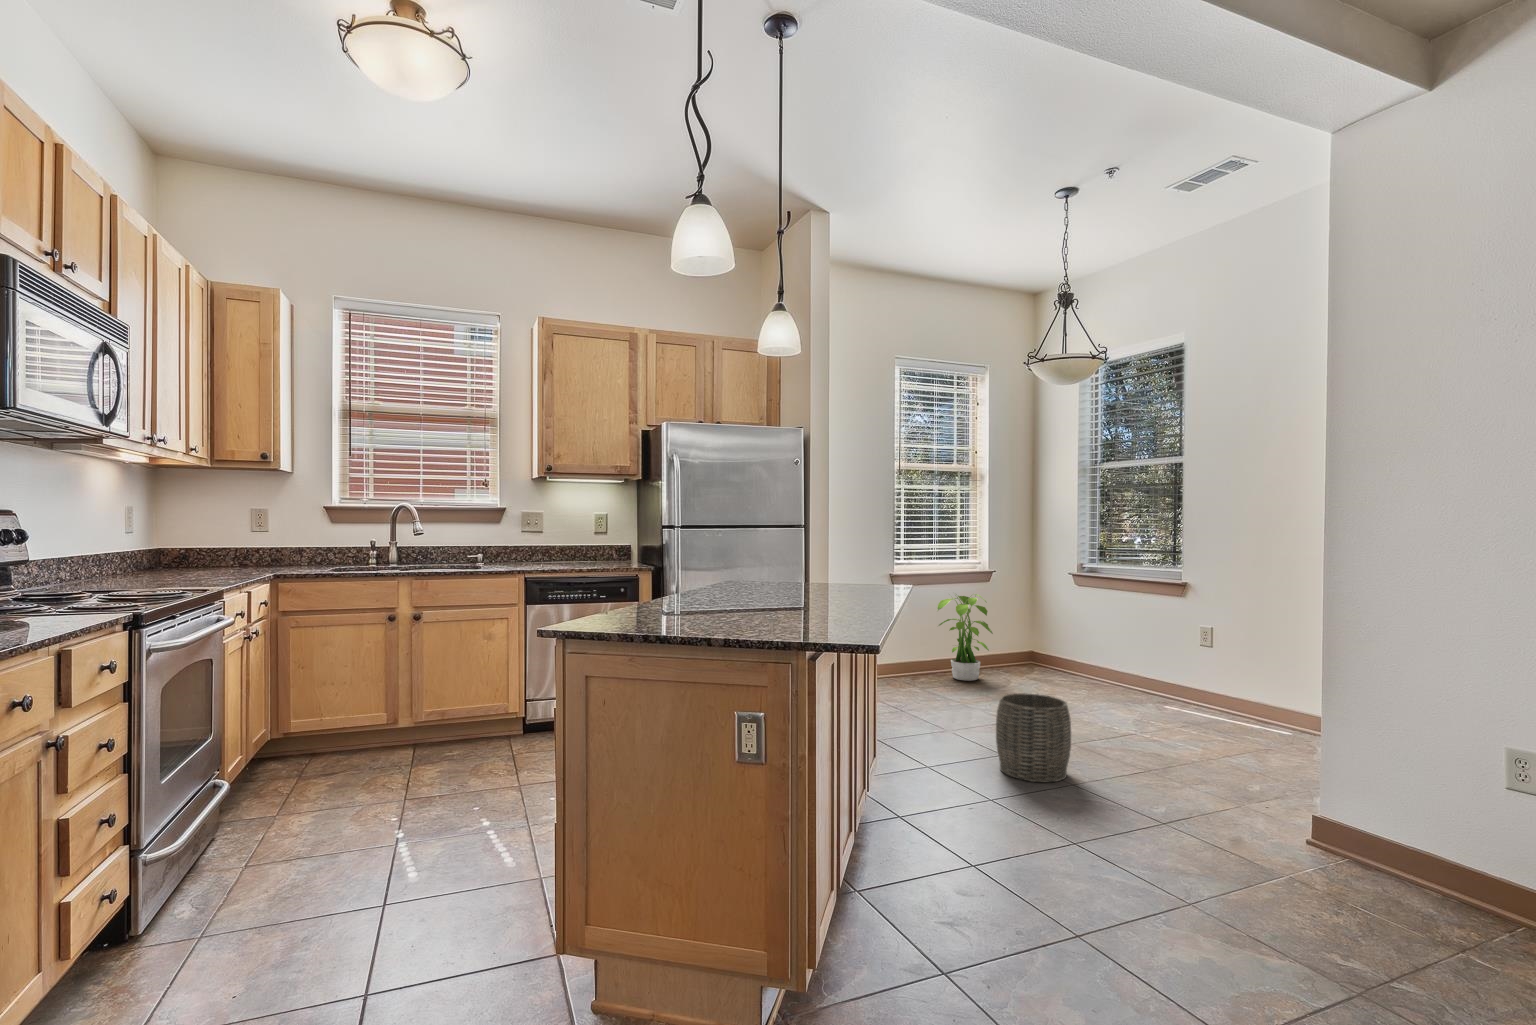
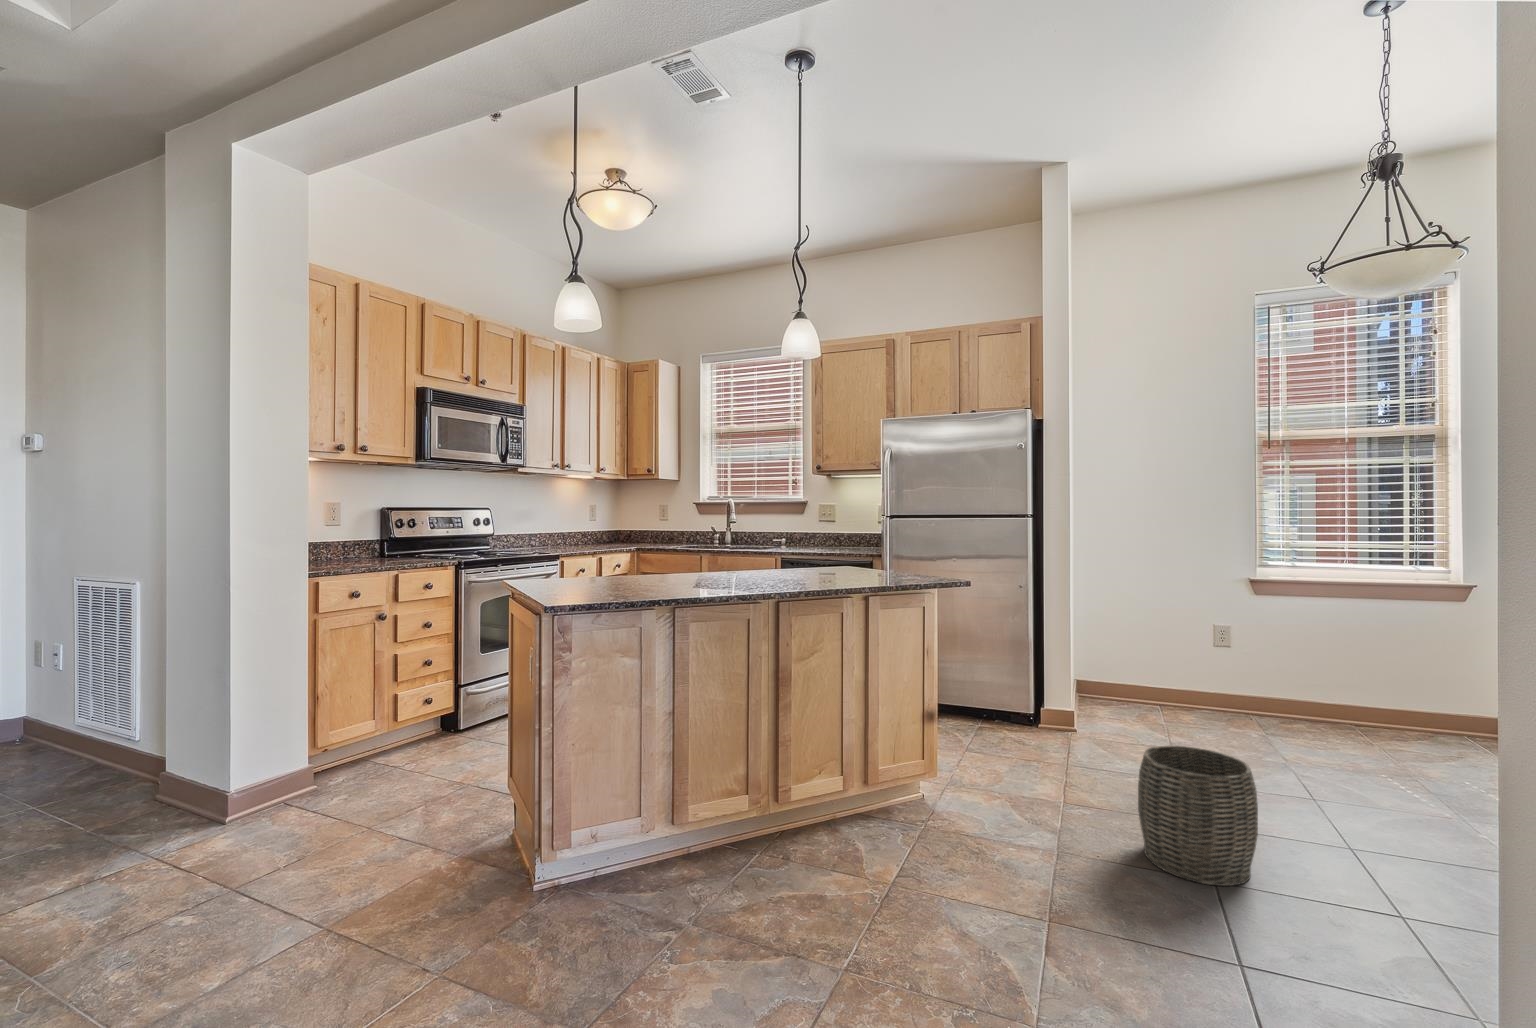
potted plant: present [937,594,993,681] -> none [1330,614,1439,750]

